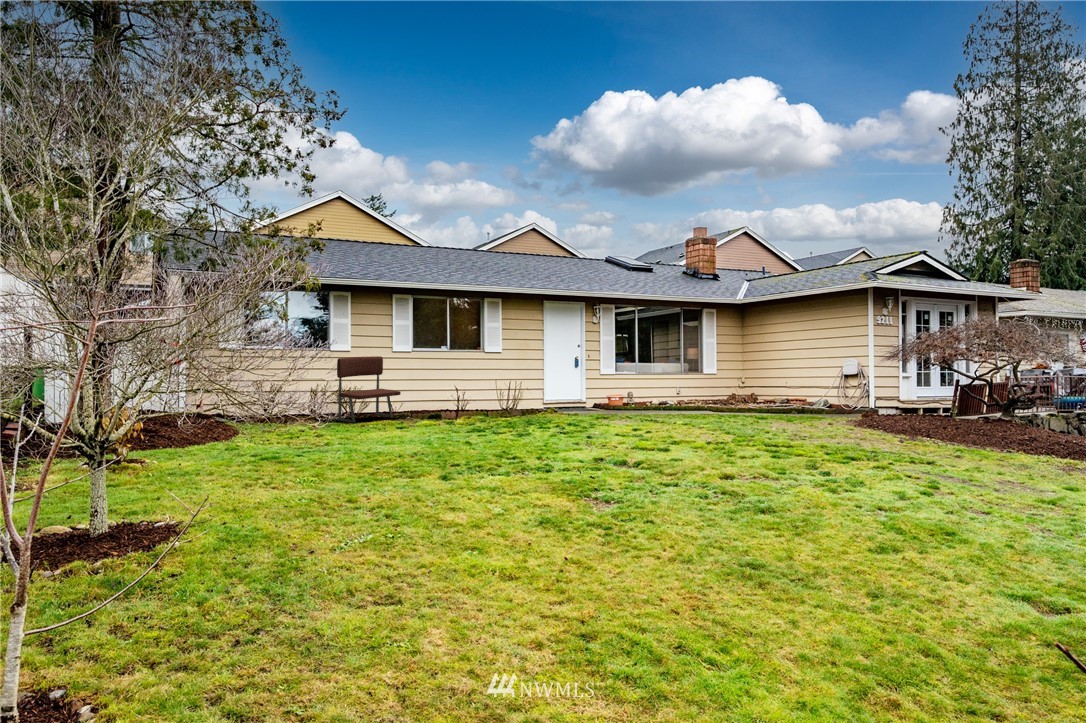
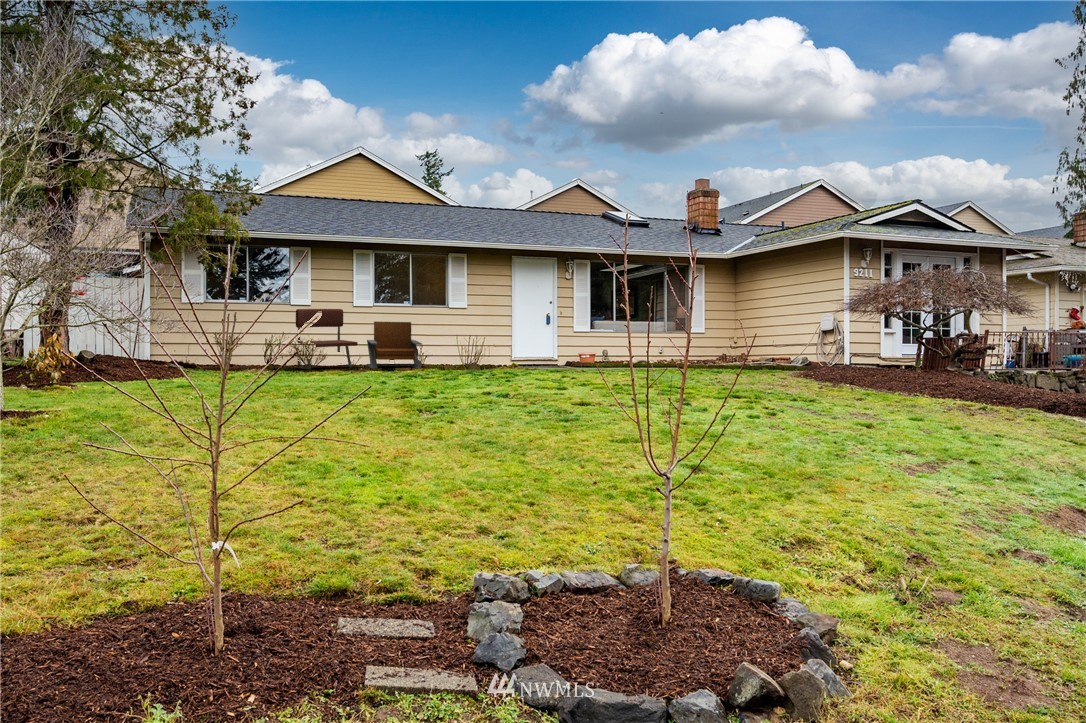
lounge chair: none [405,369,466,420] -> present [367,322,422,368]

